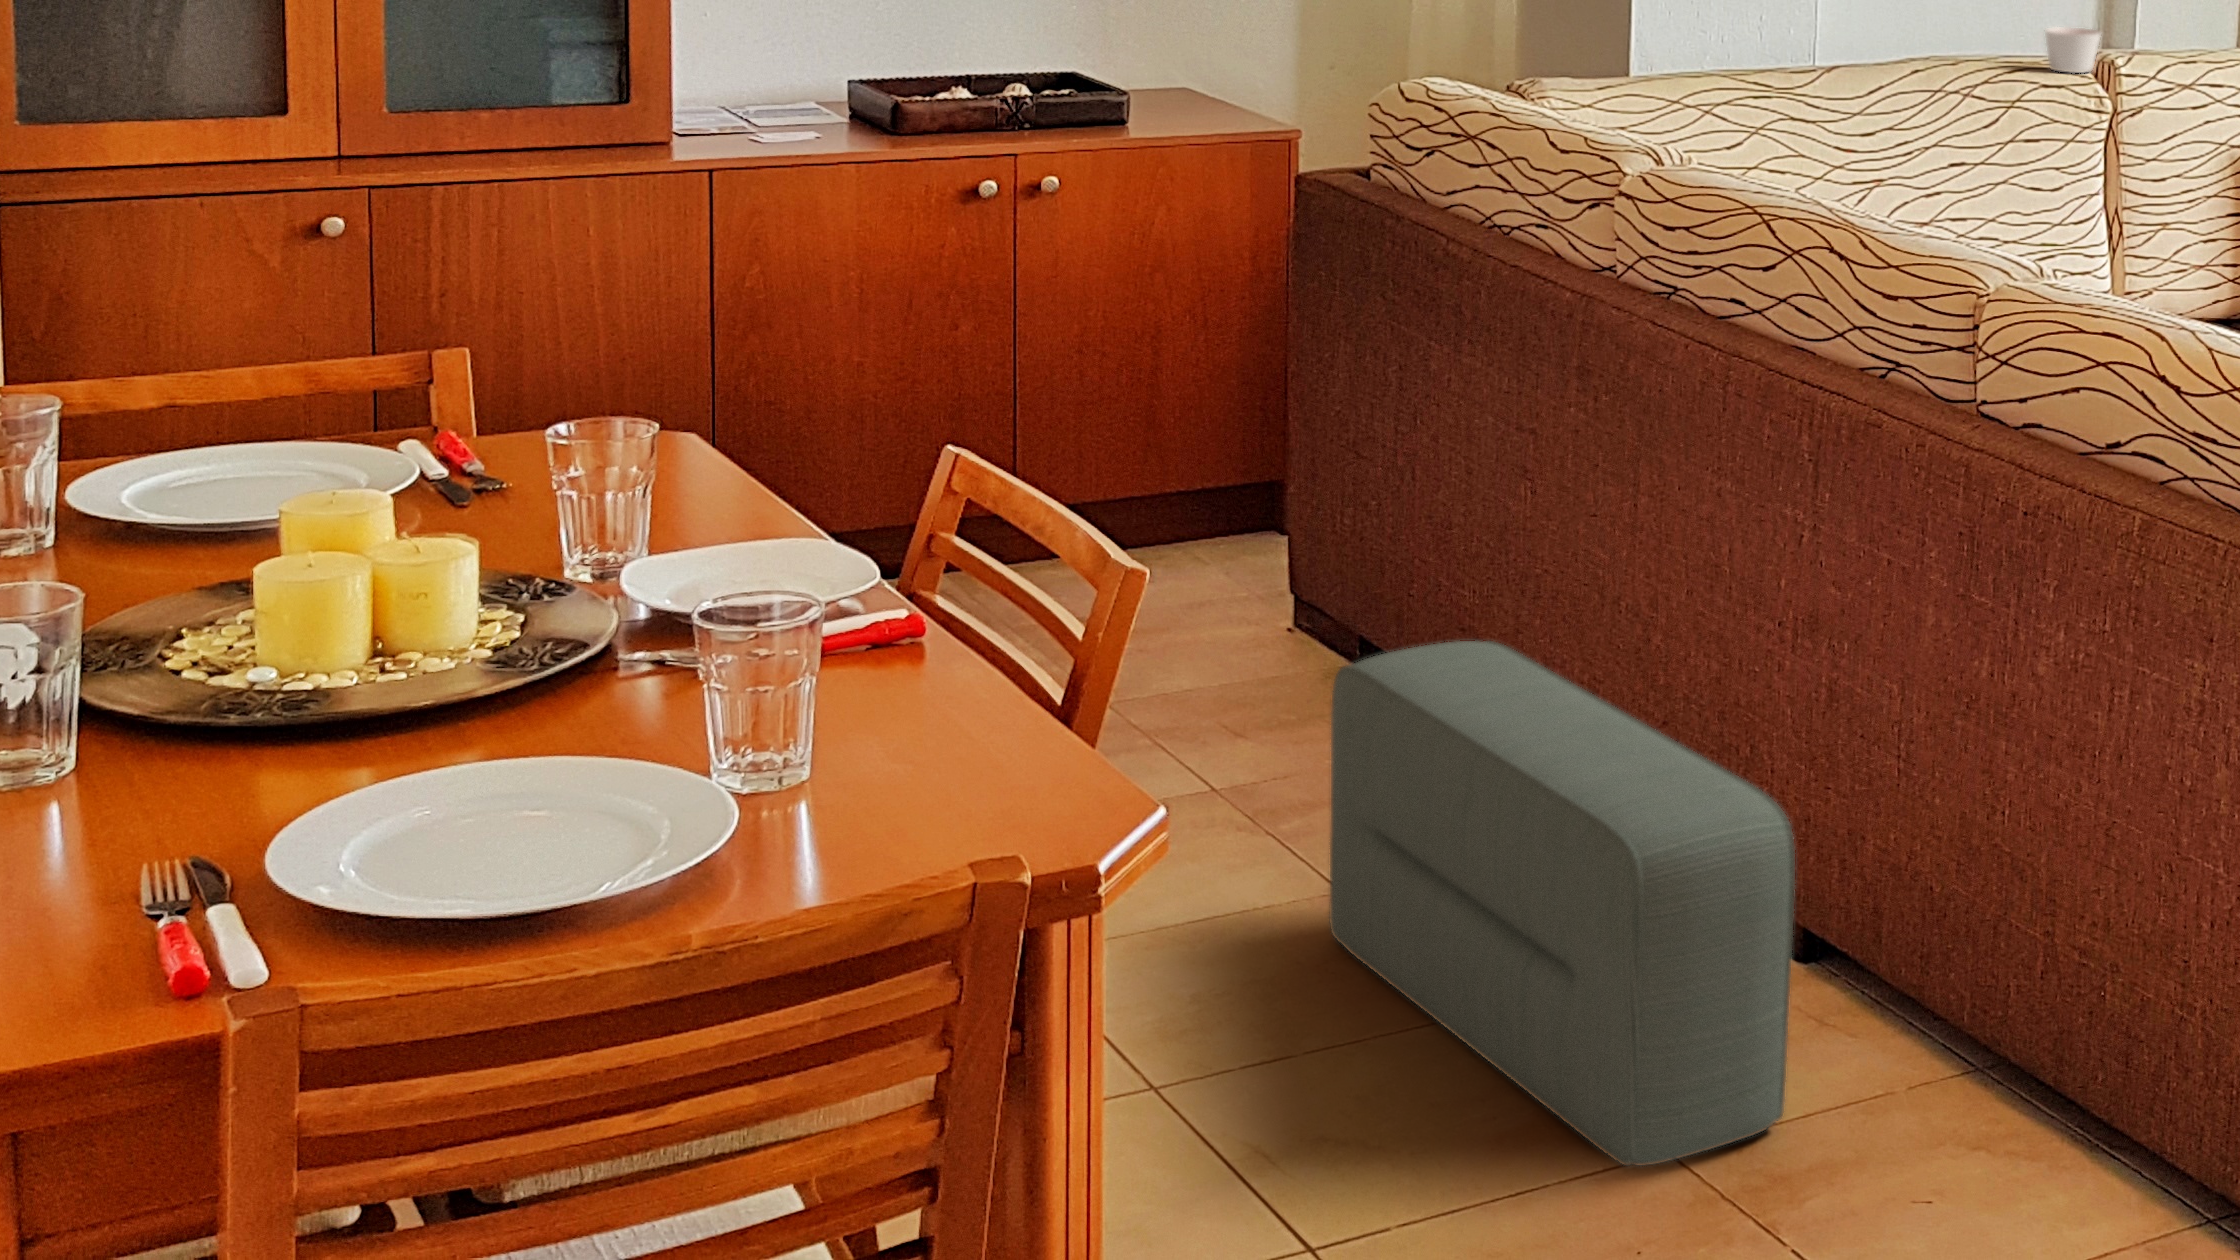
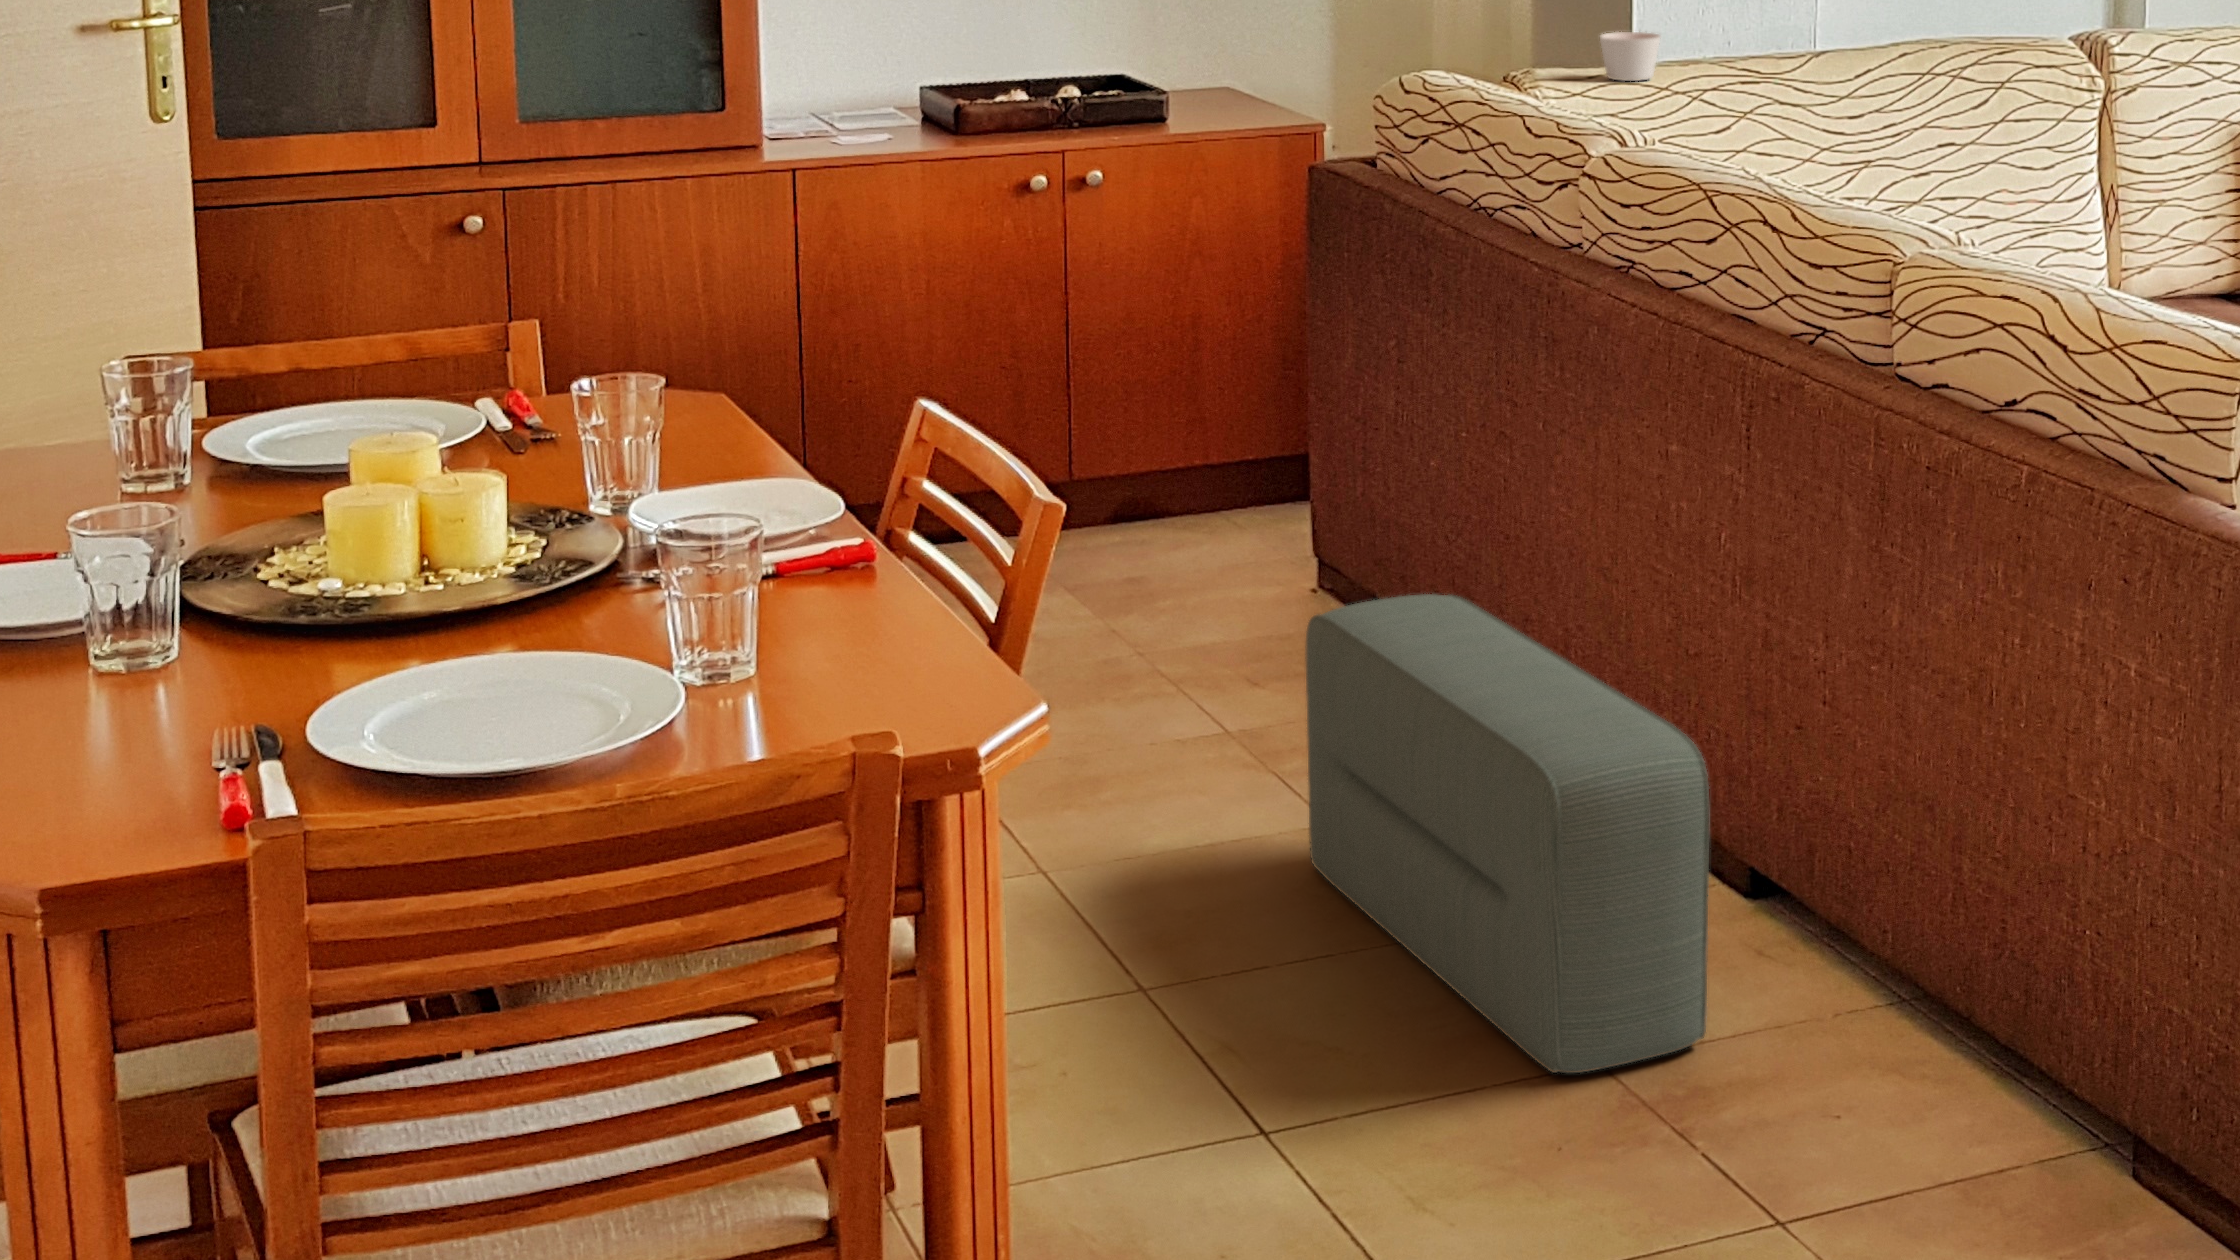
candle: present [2045,27,2101,73] -> present [1600,32,1660,81]

